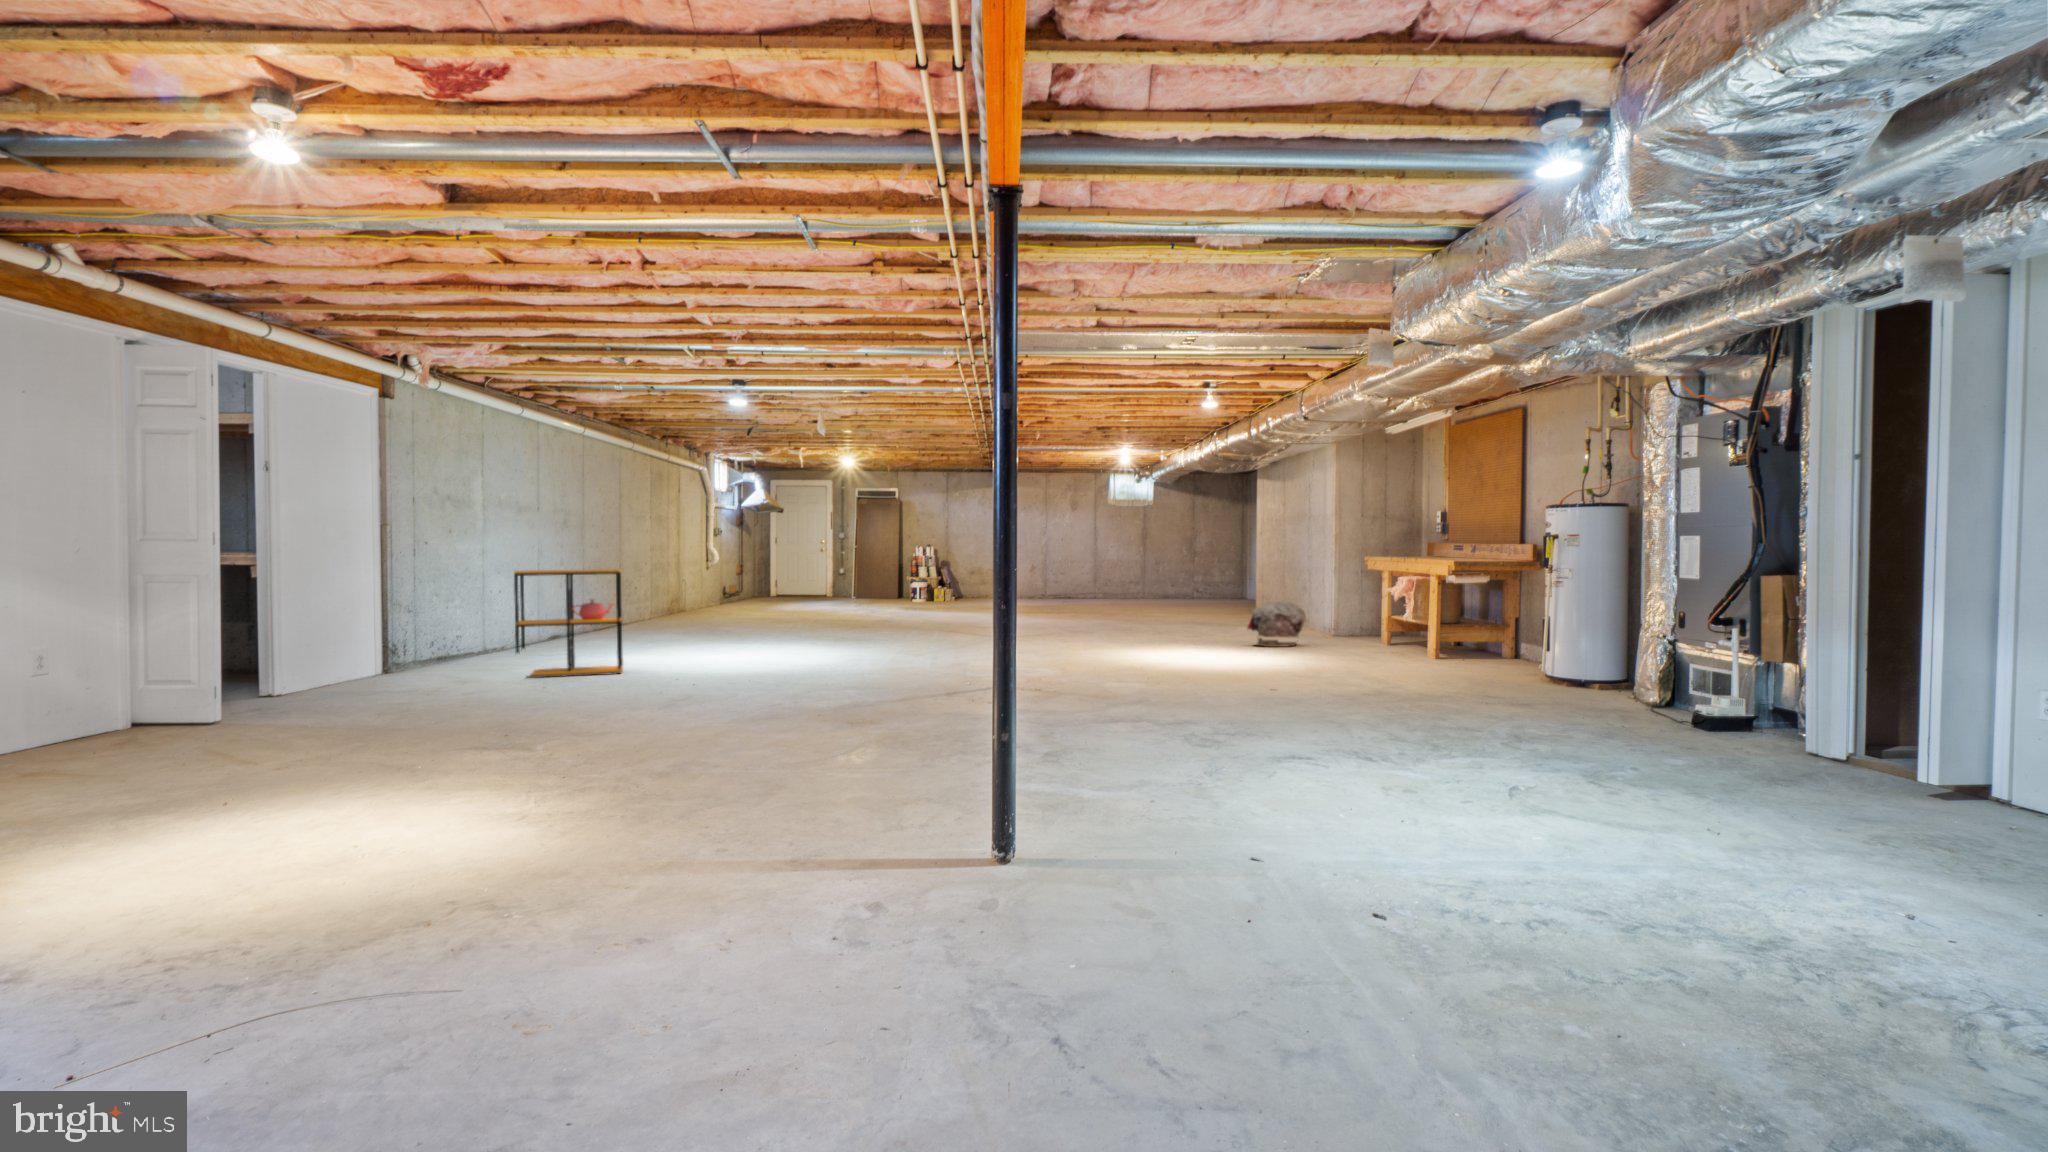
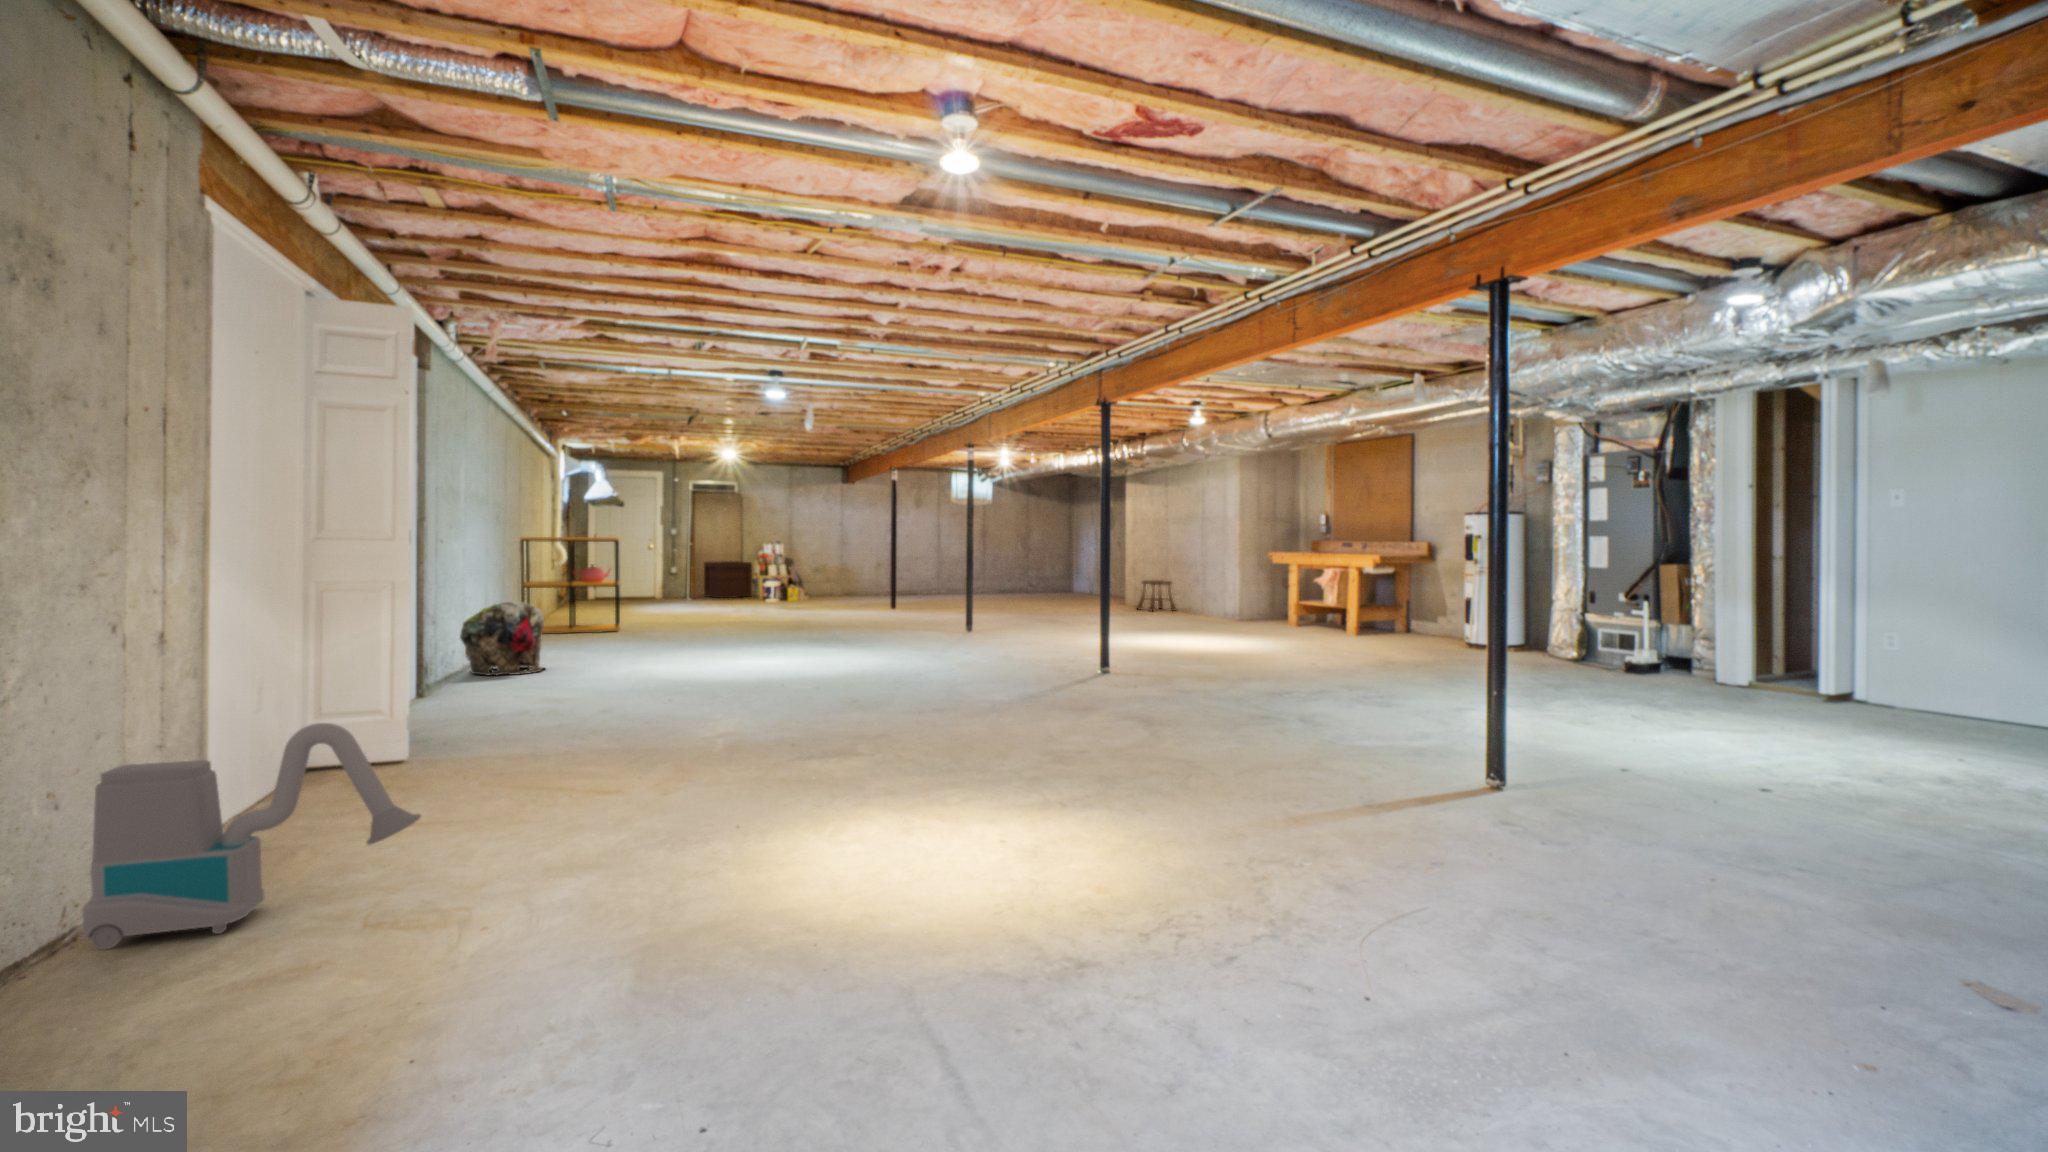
wooden crate: none [714,598,768,639] -> present [704,561,752,598]
laundry basket: present [1248,602,1306,647] -> present [460,602,545,676]
stool: none [1201,605,1249,641] -> present [1137,580,1177,611]
vacuum cleaner: none [73,733,417,971] -> present [82,723,421,949]

